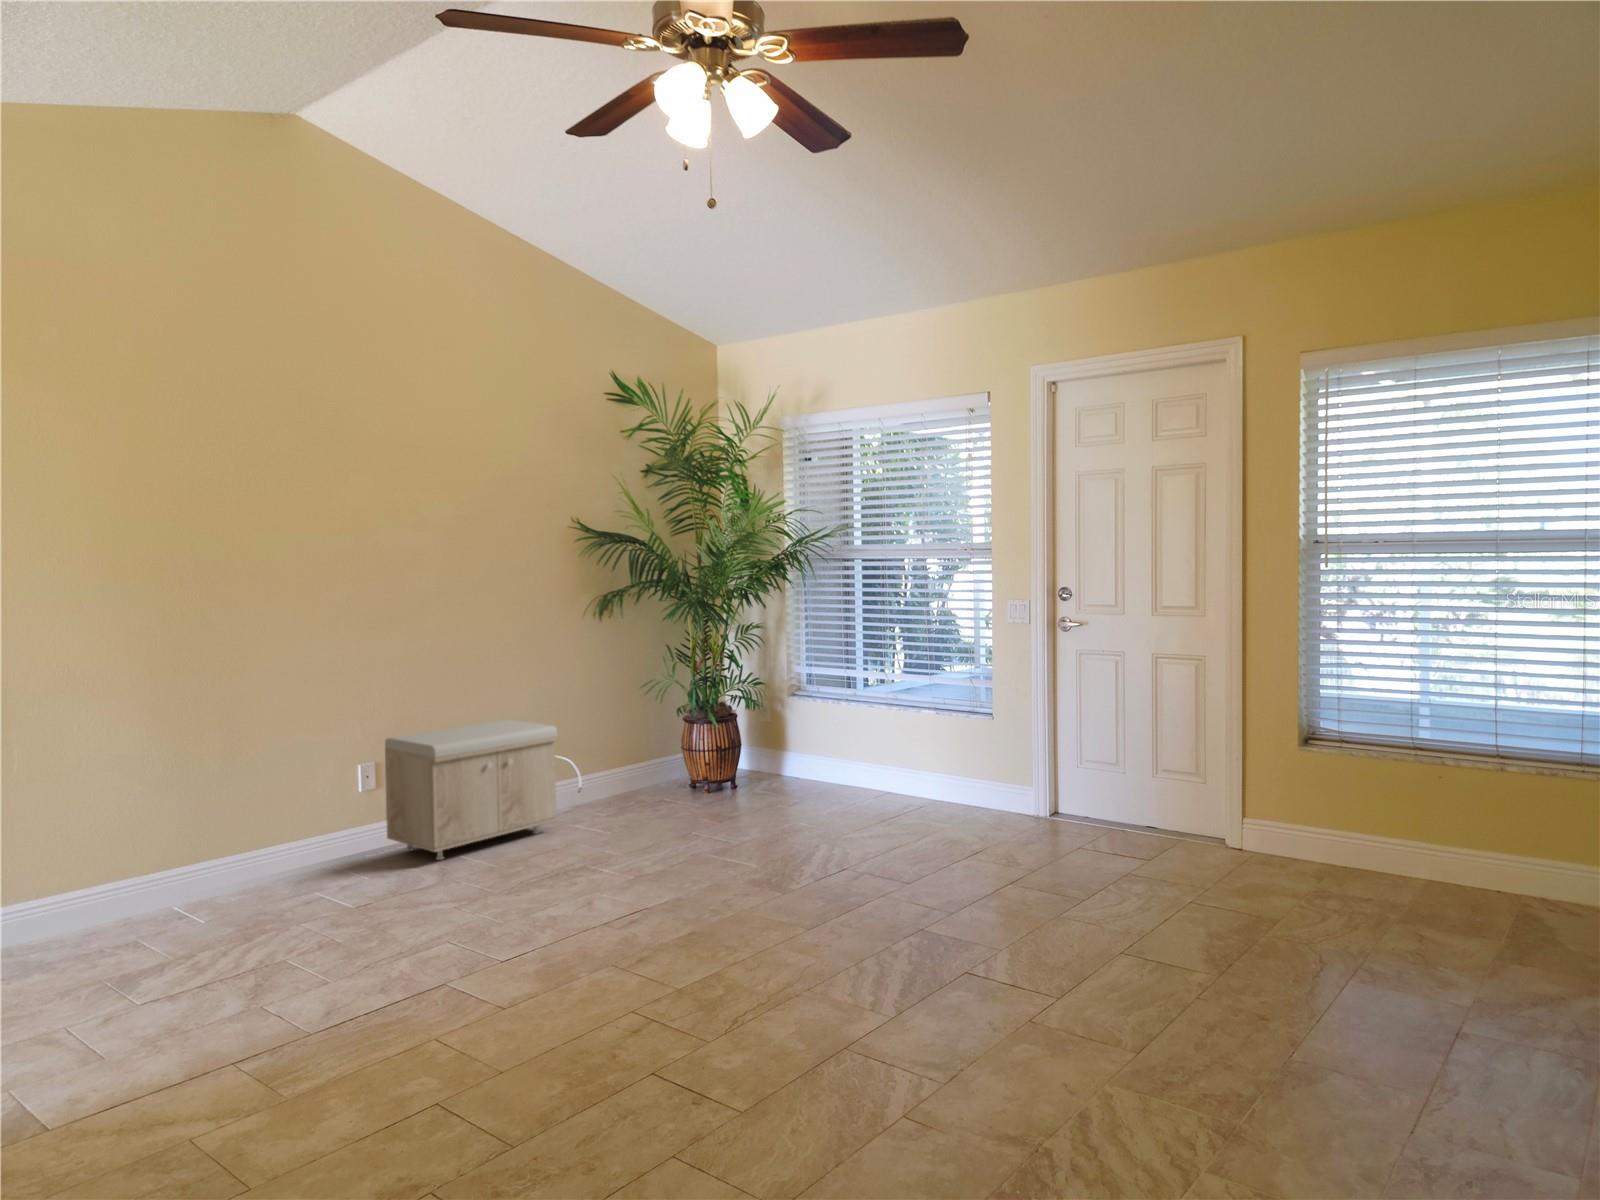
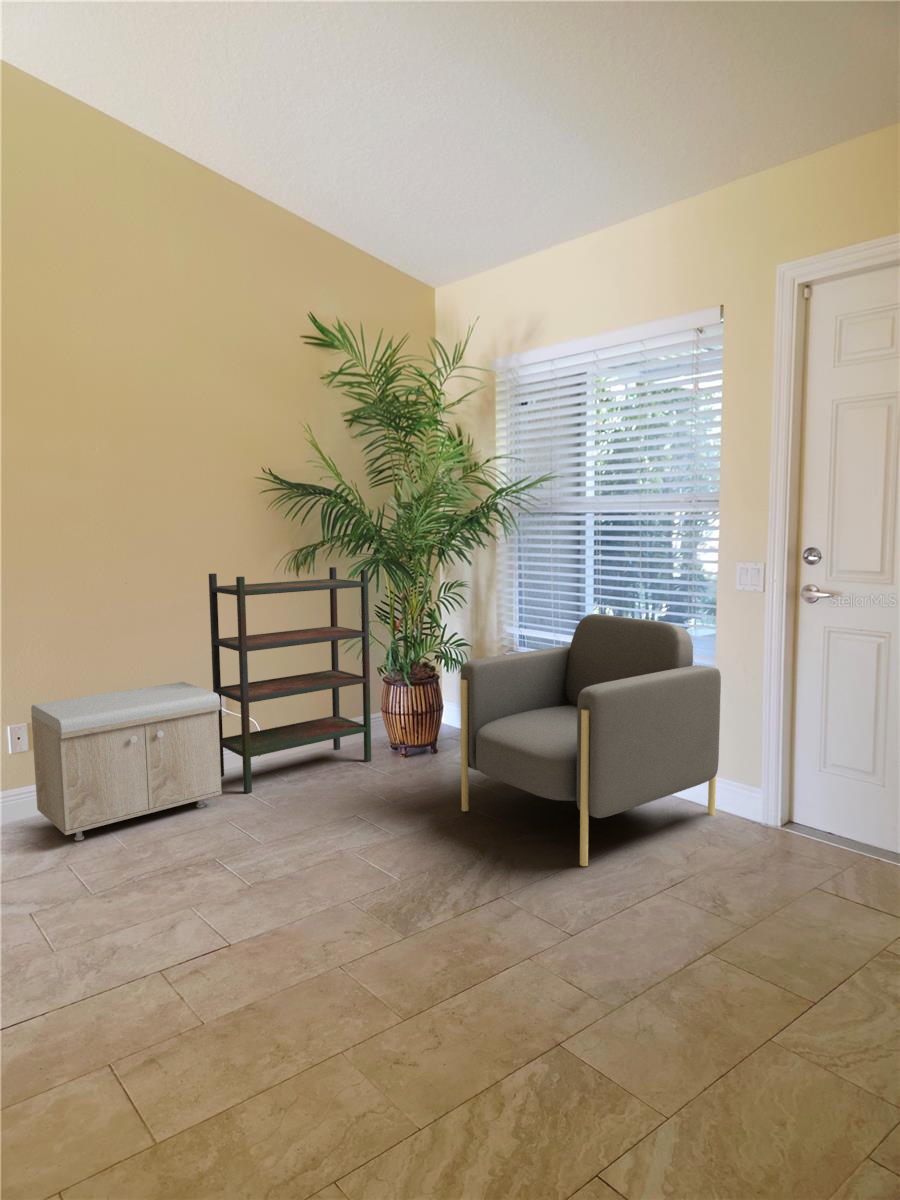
bookshelf: none [530,611,678,822] -> present [209,567,371,793]
armchair: none [779,648,997,849] -> present [461,614,721,866]

